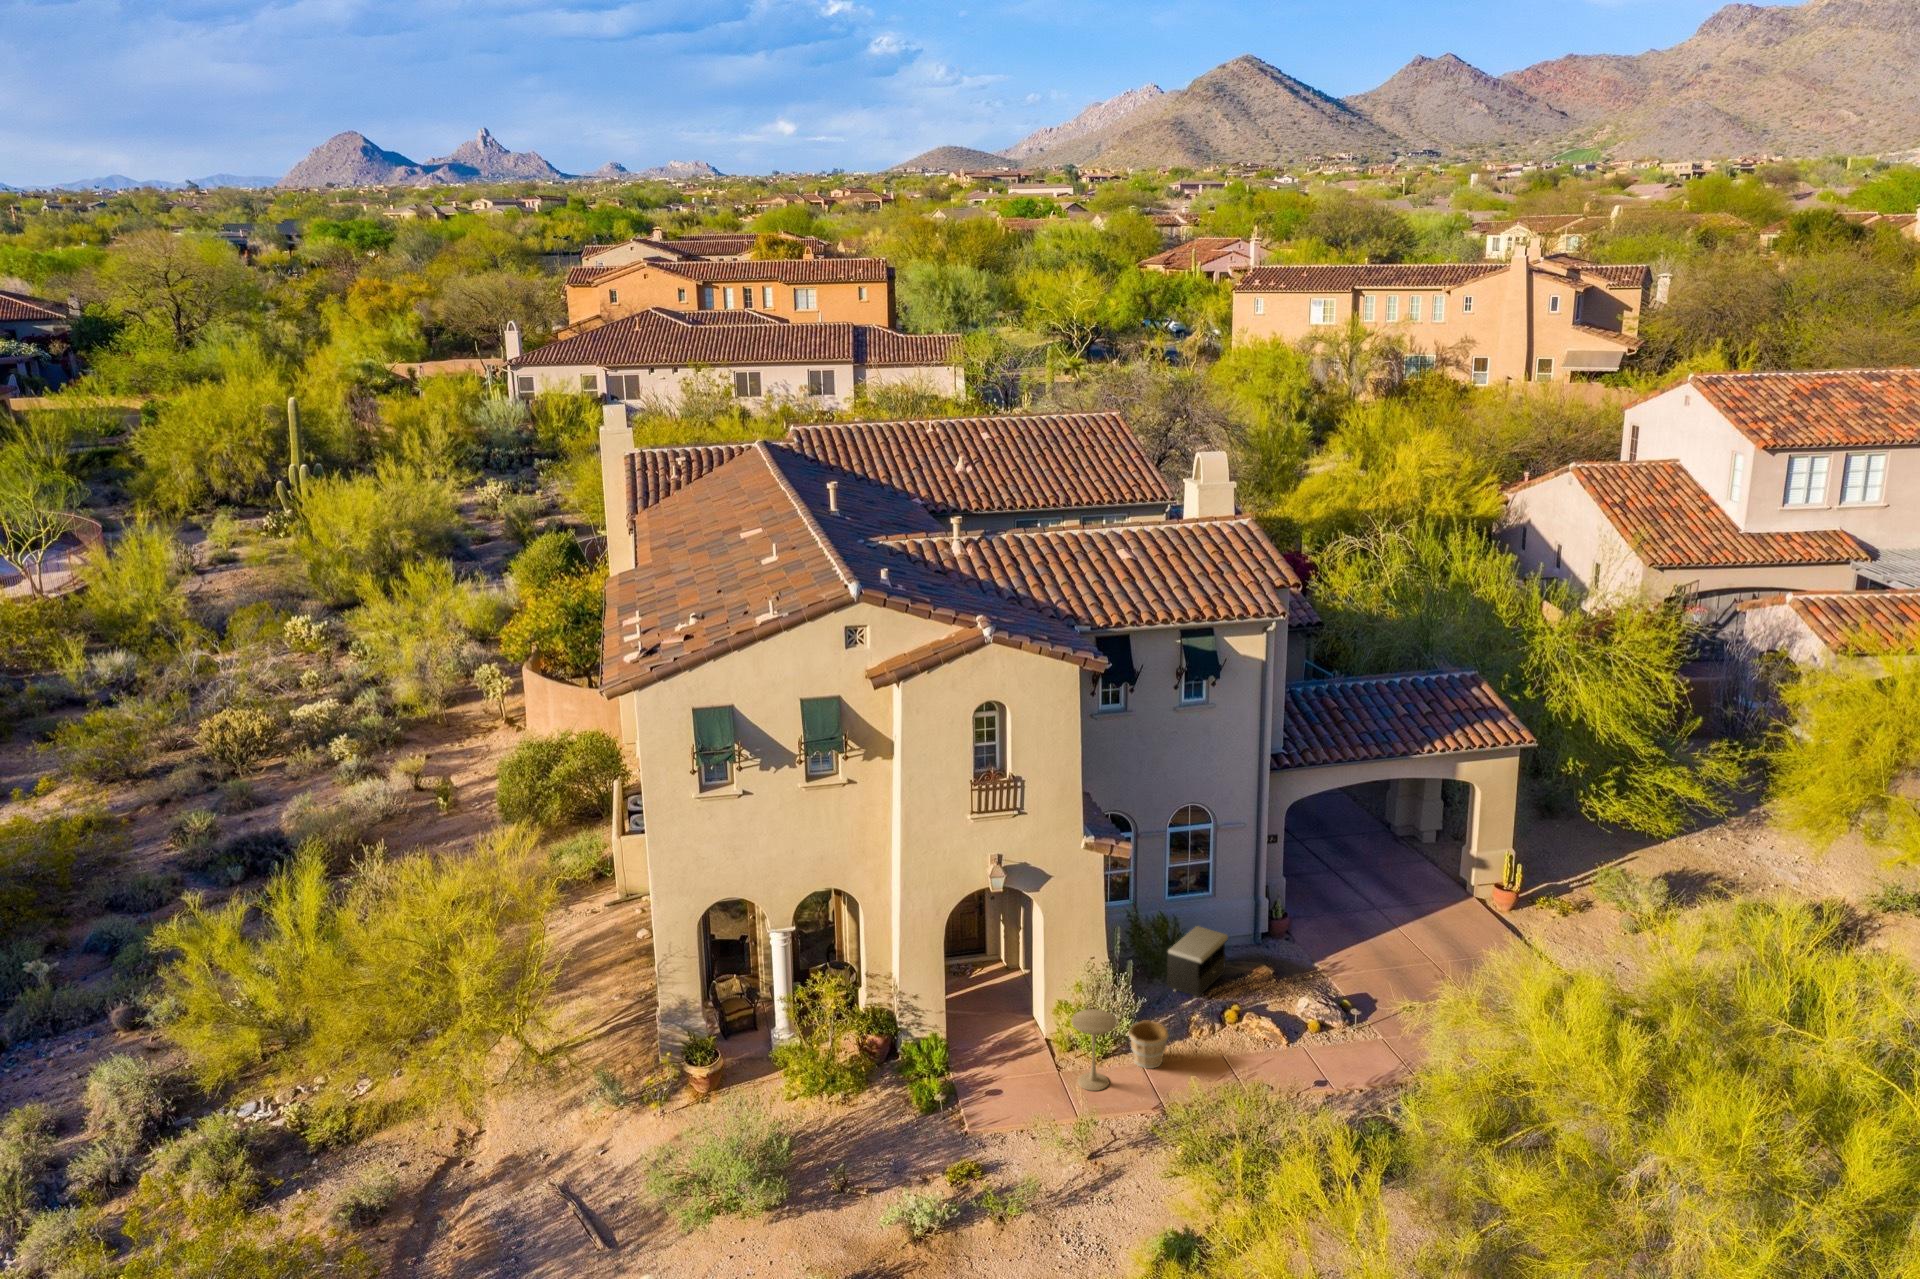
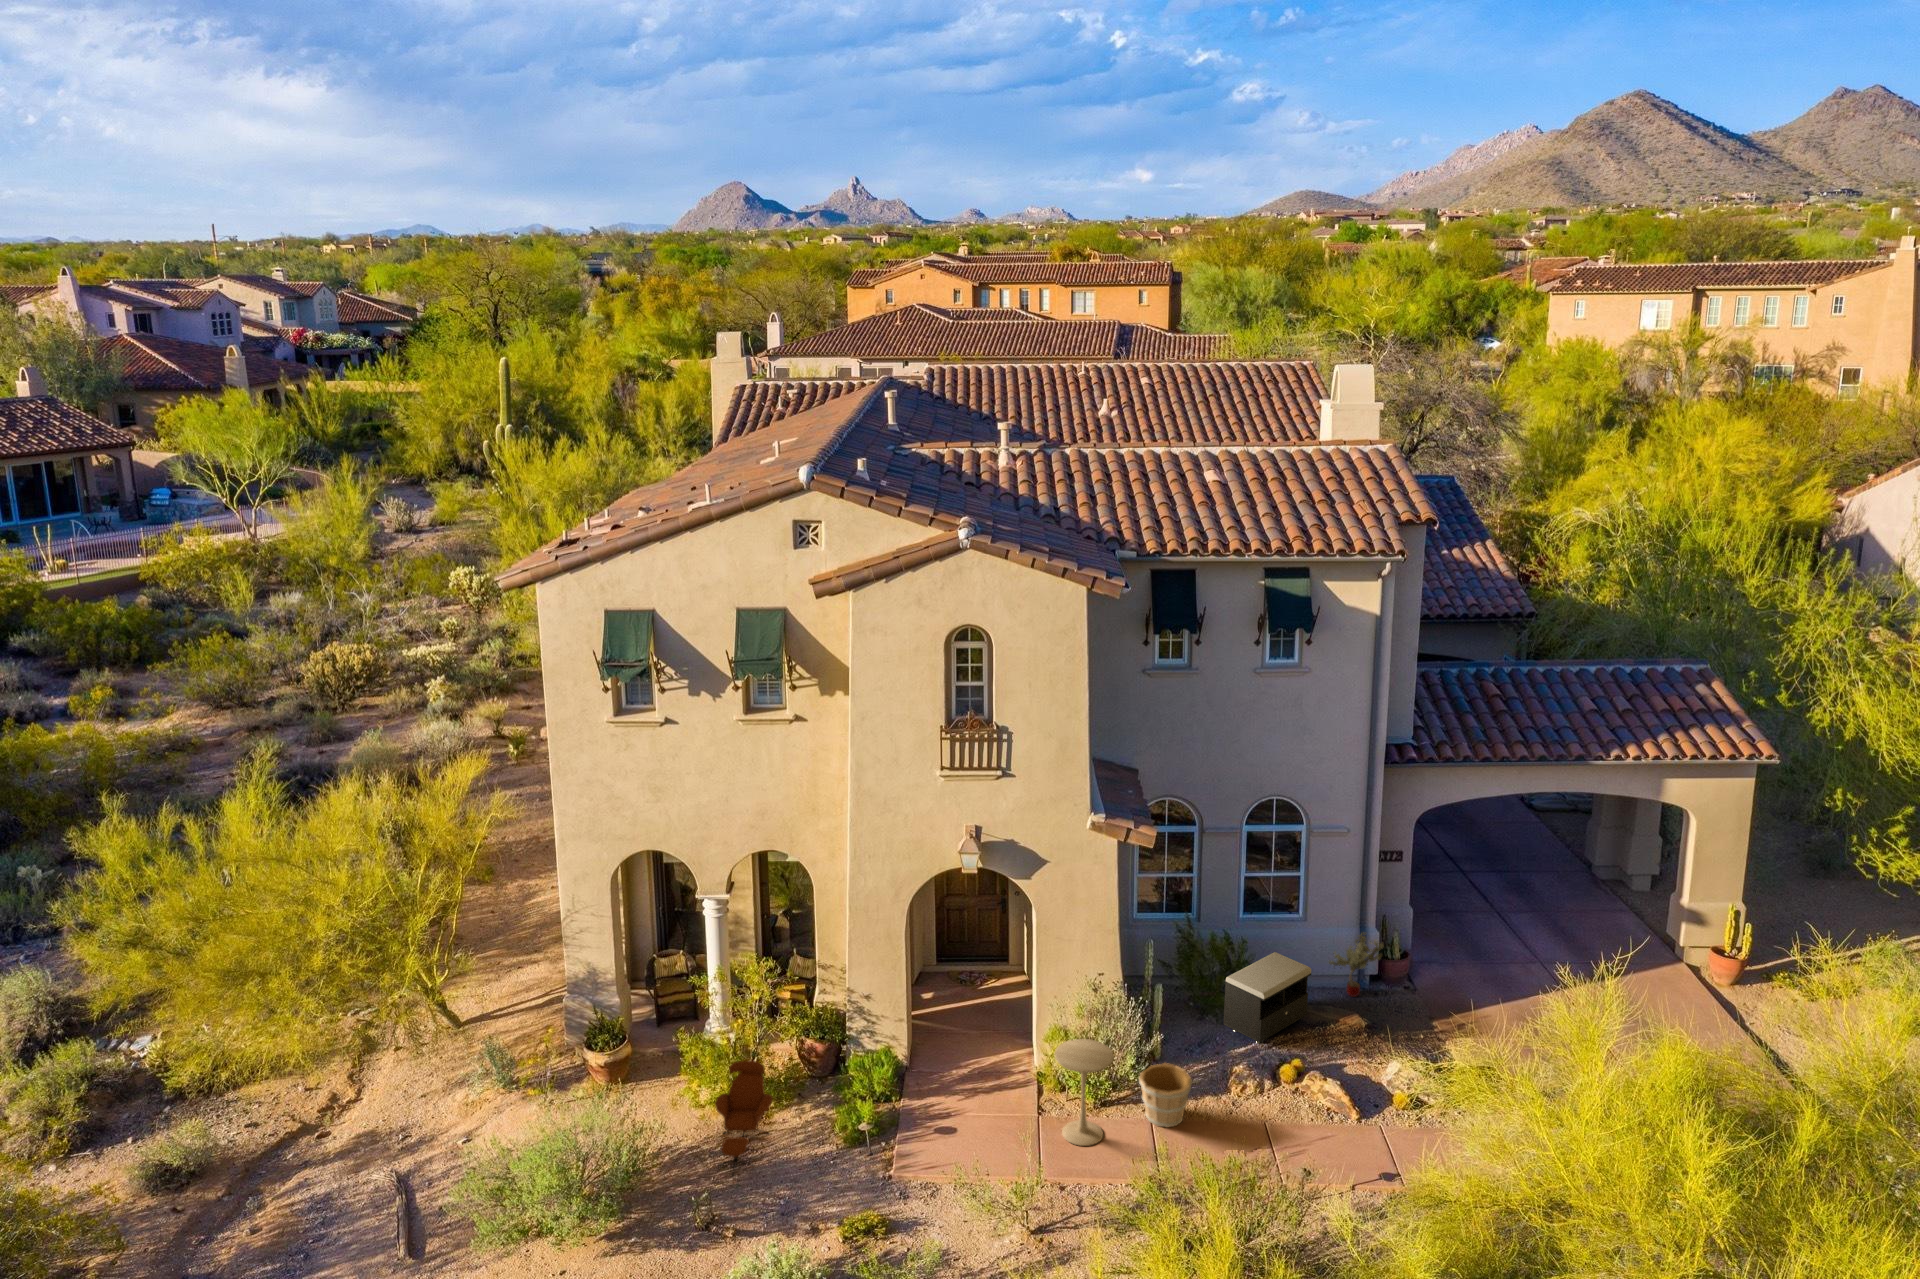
potted tree: none [1233,902,1273,954] -> present [1329,933,1383,997]
lounge chair: none [811,1062,857,1153] -> present [715,1060,773,1171]

